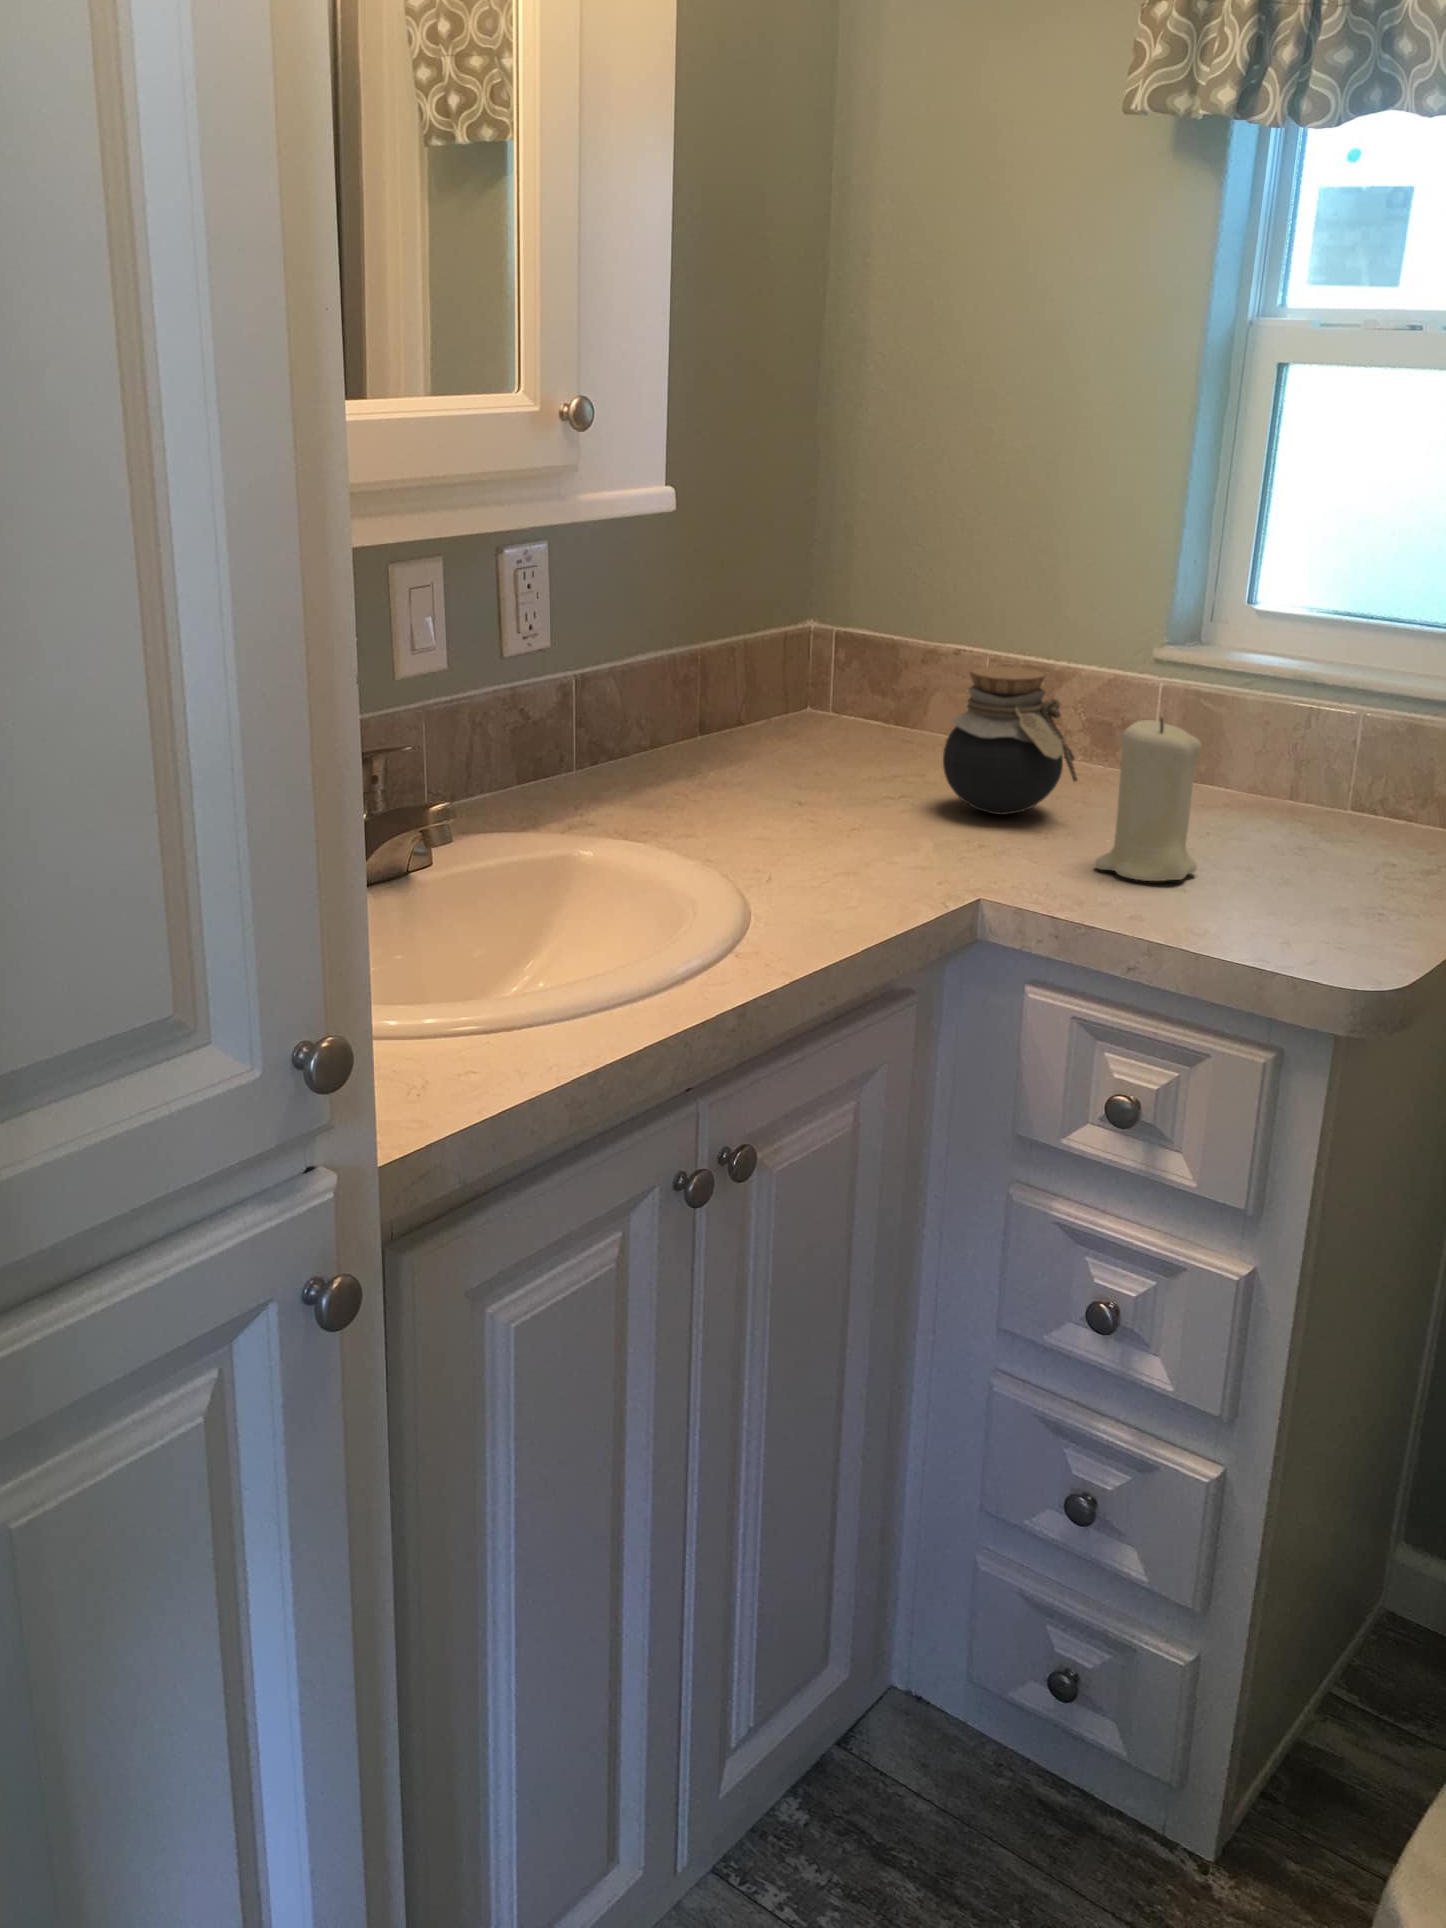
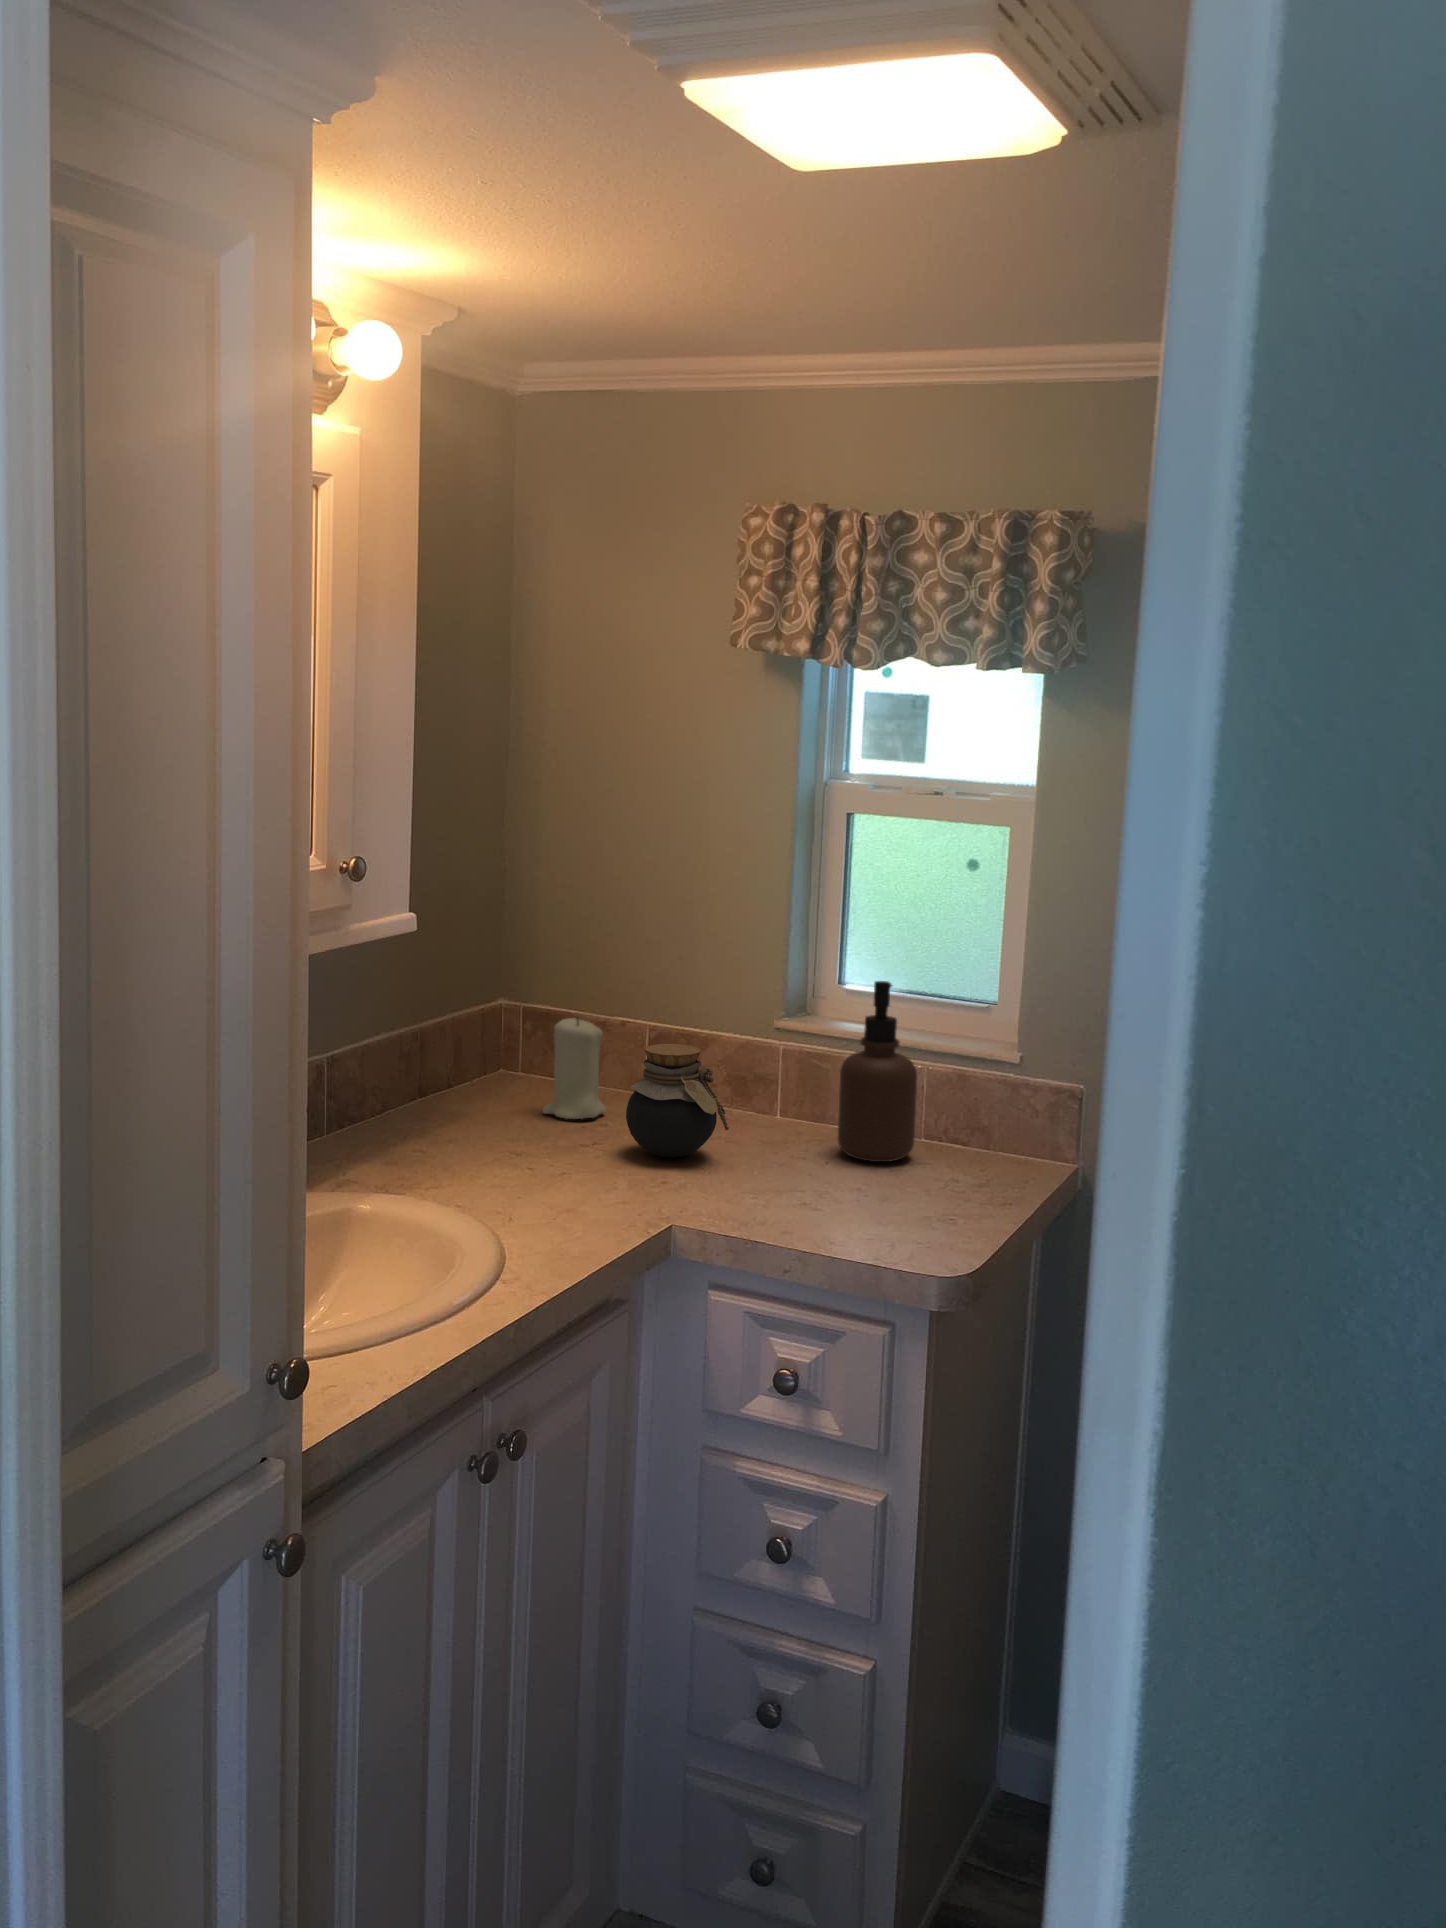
soap dispenser: none [1229,586,1348,834] -> present [838,981,917,1162]
candle: present [1094,718,1201,881] -> present [543,1017,606,1119]

